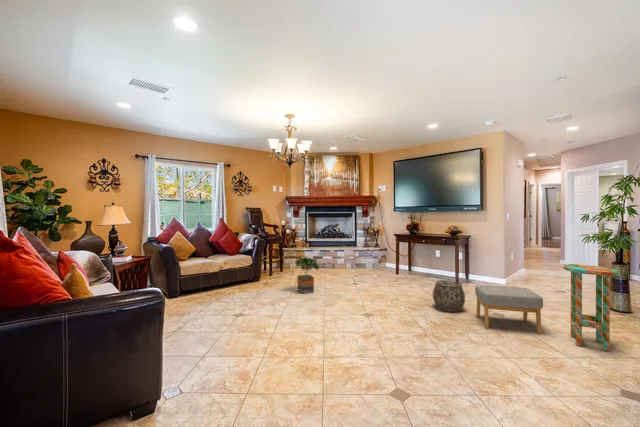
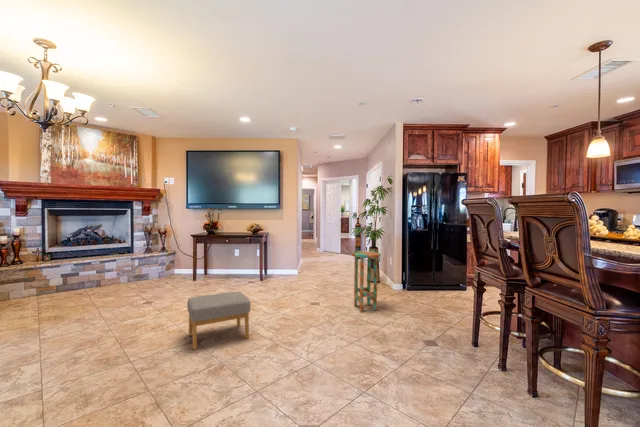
potted tree: present [295,258,319,294] -> none [42,277,95,336]
woven basket: present [433,280,465,312] -> none [250,279,280,310]
footstool: present [475,285,543,333] -> present [187,292,250,350]

